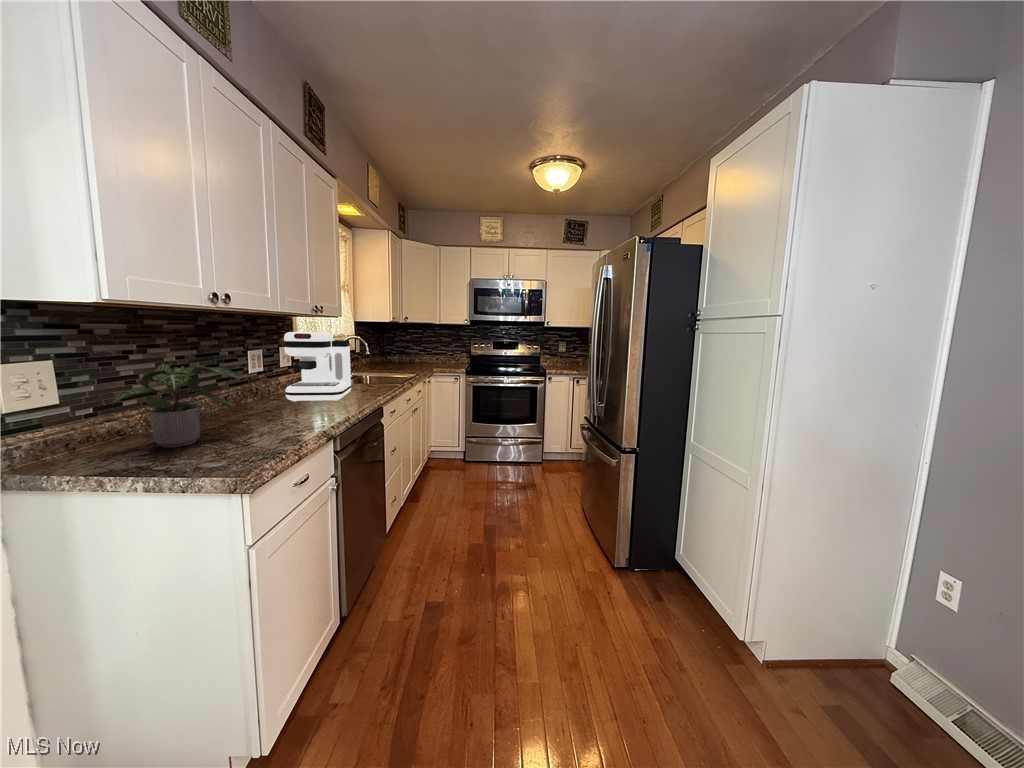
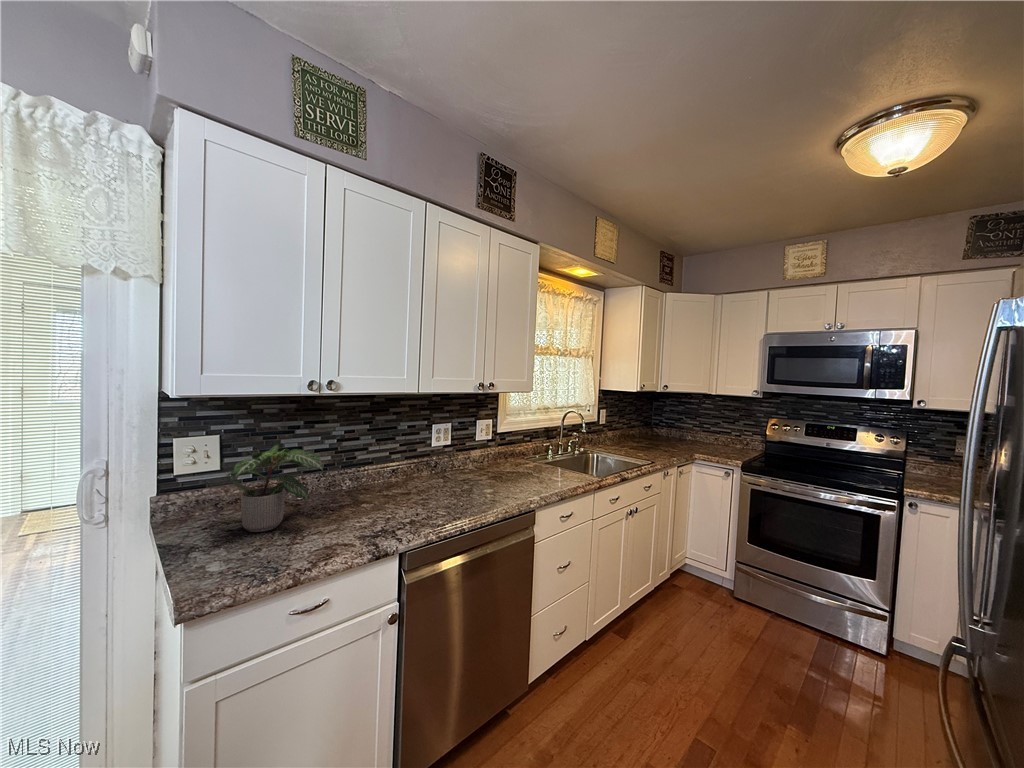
coffee maker: present [284,332,351,402] -> none [434,408,517,496]

